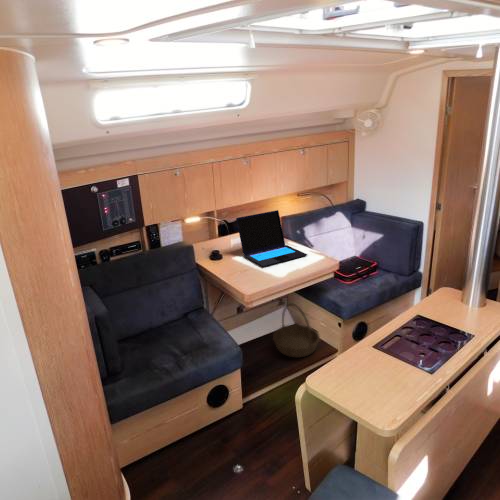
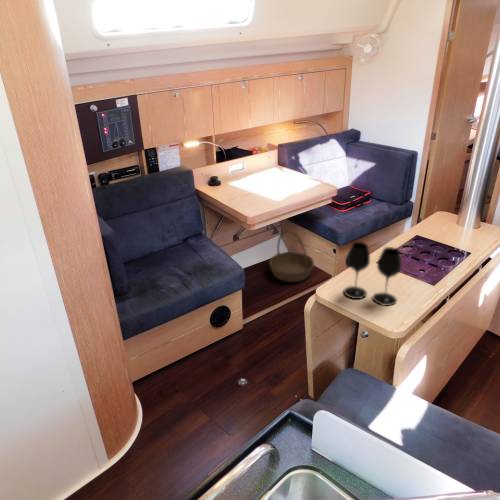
laptop: present [236,210,307,267] -> none [235,136,306,192]
wine glass: none [333,329,391,399] -> present [344,242,402,306]

